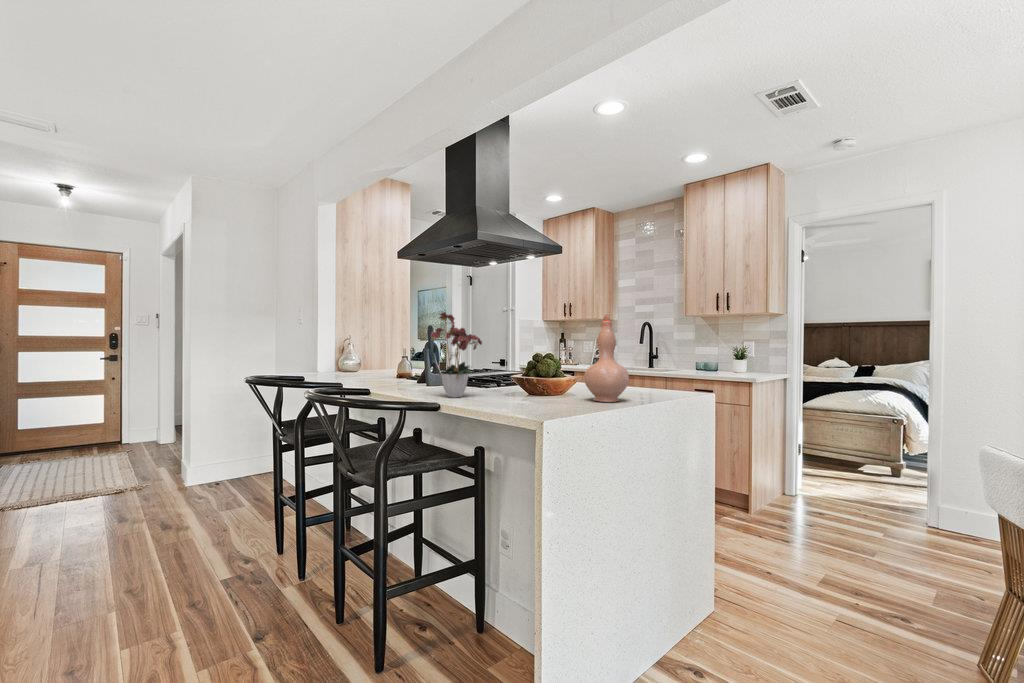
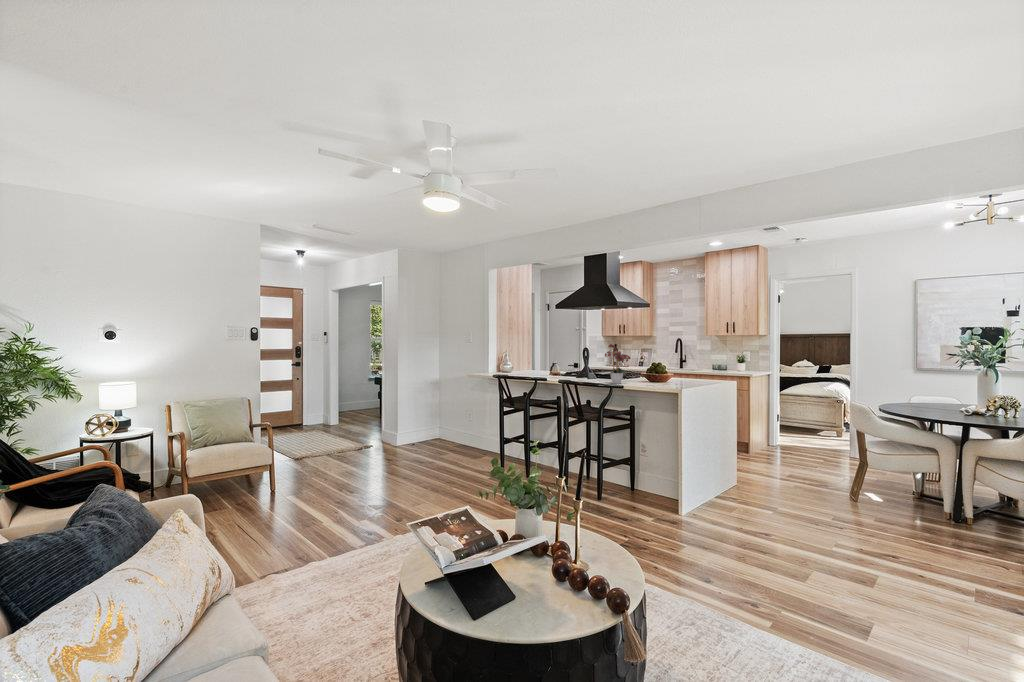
vase: present [584,314,629,402] -> none [680,345,701,385]

